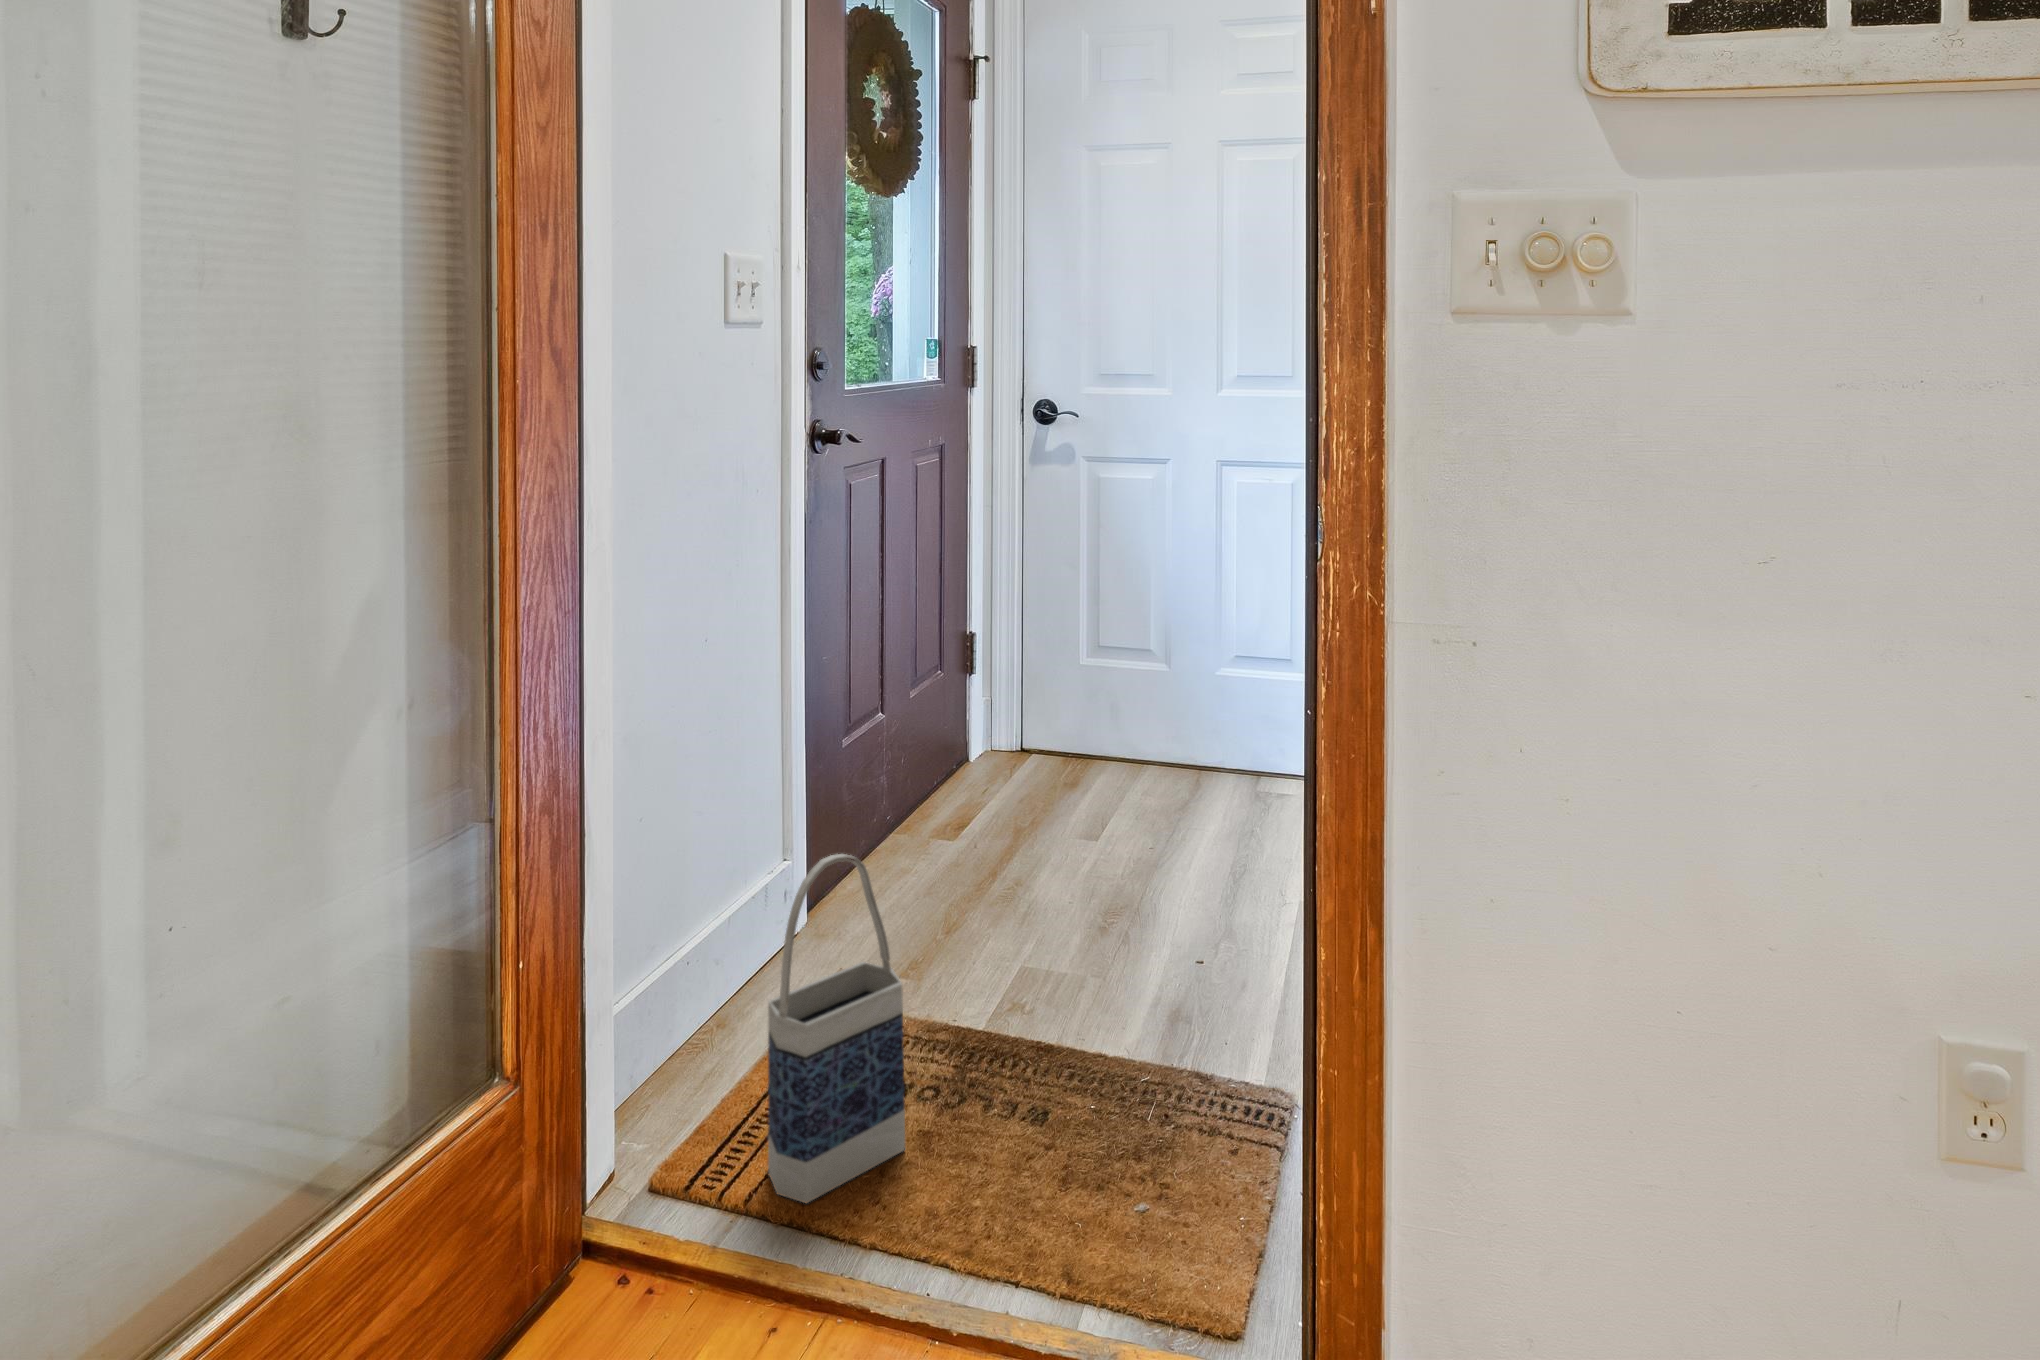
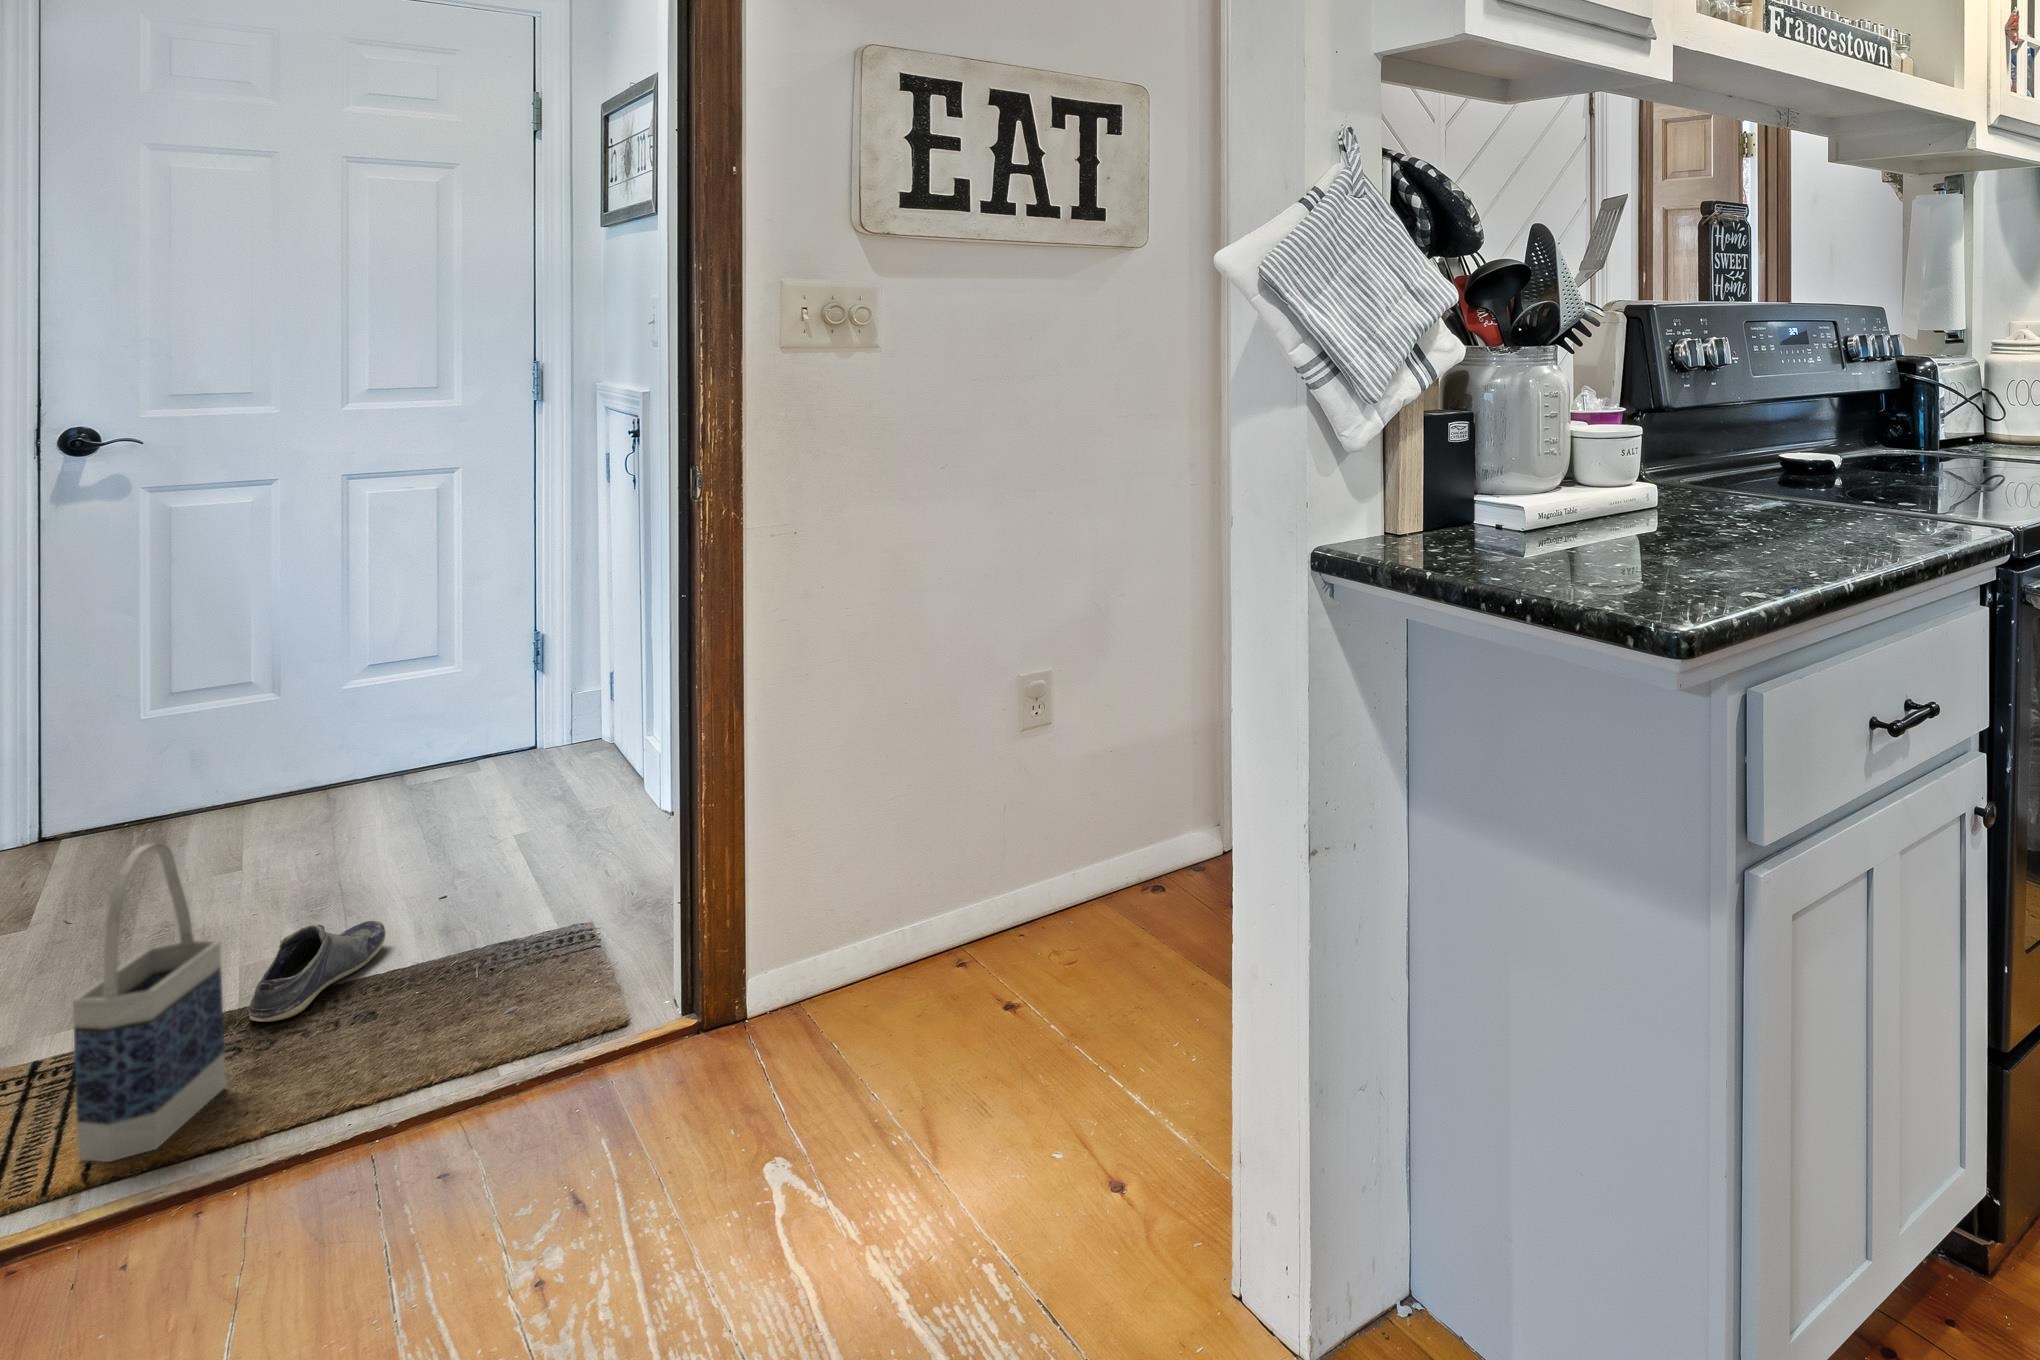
shoe: none [983,977,1139,1081] -> present [248,921,386,1022]

